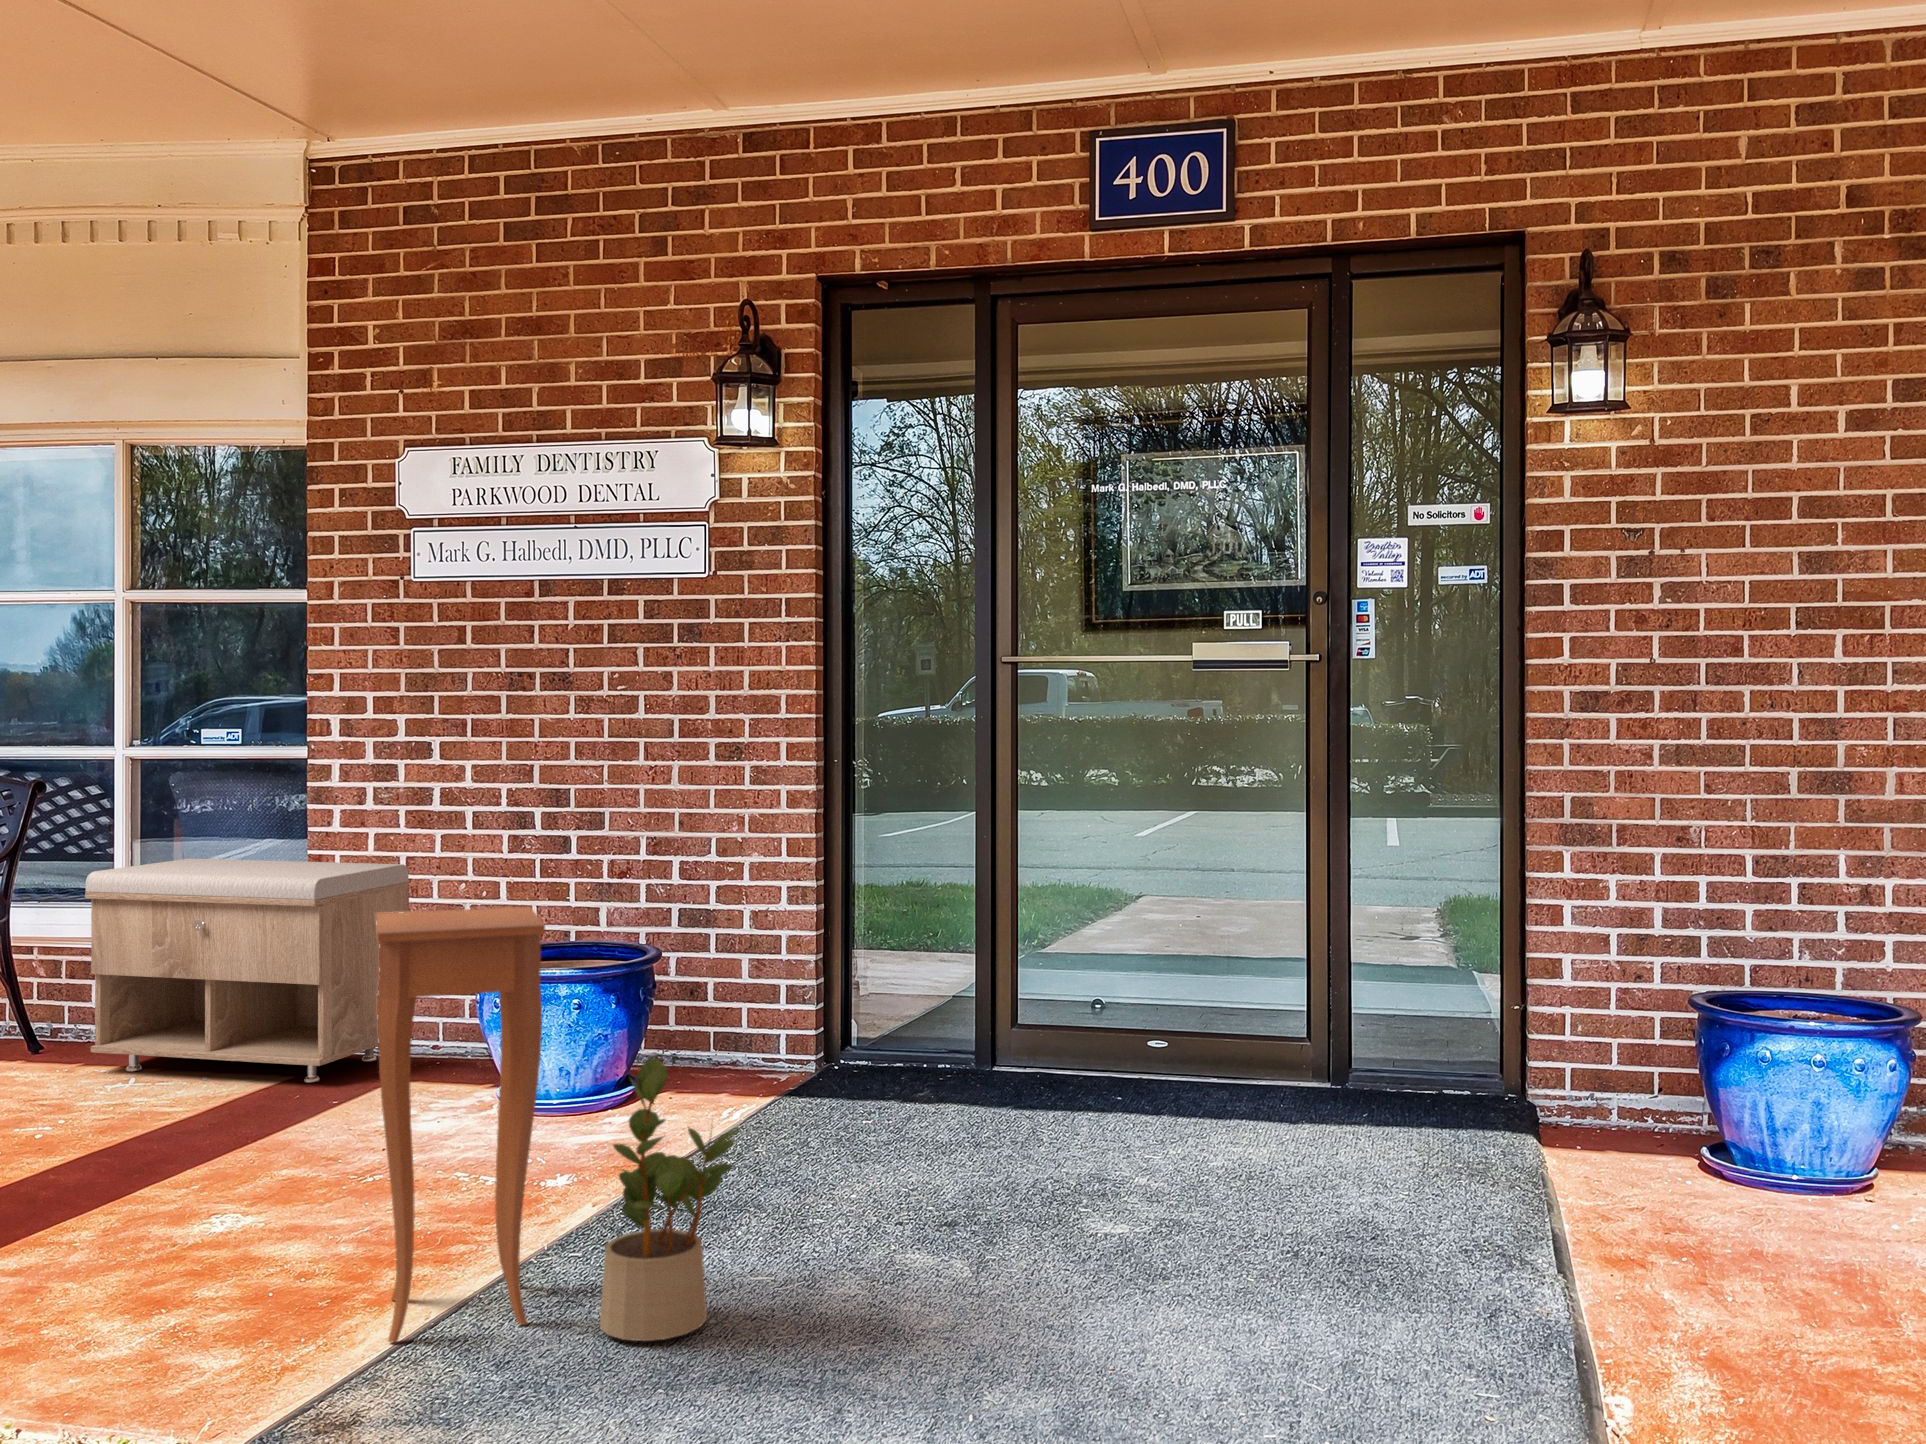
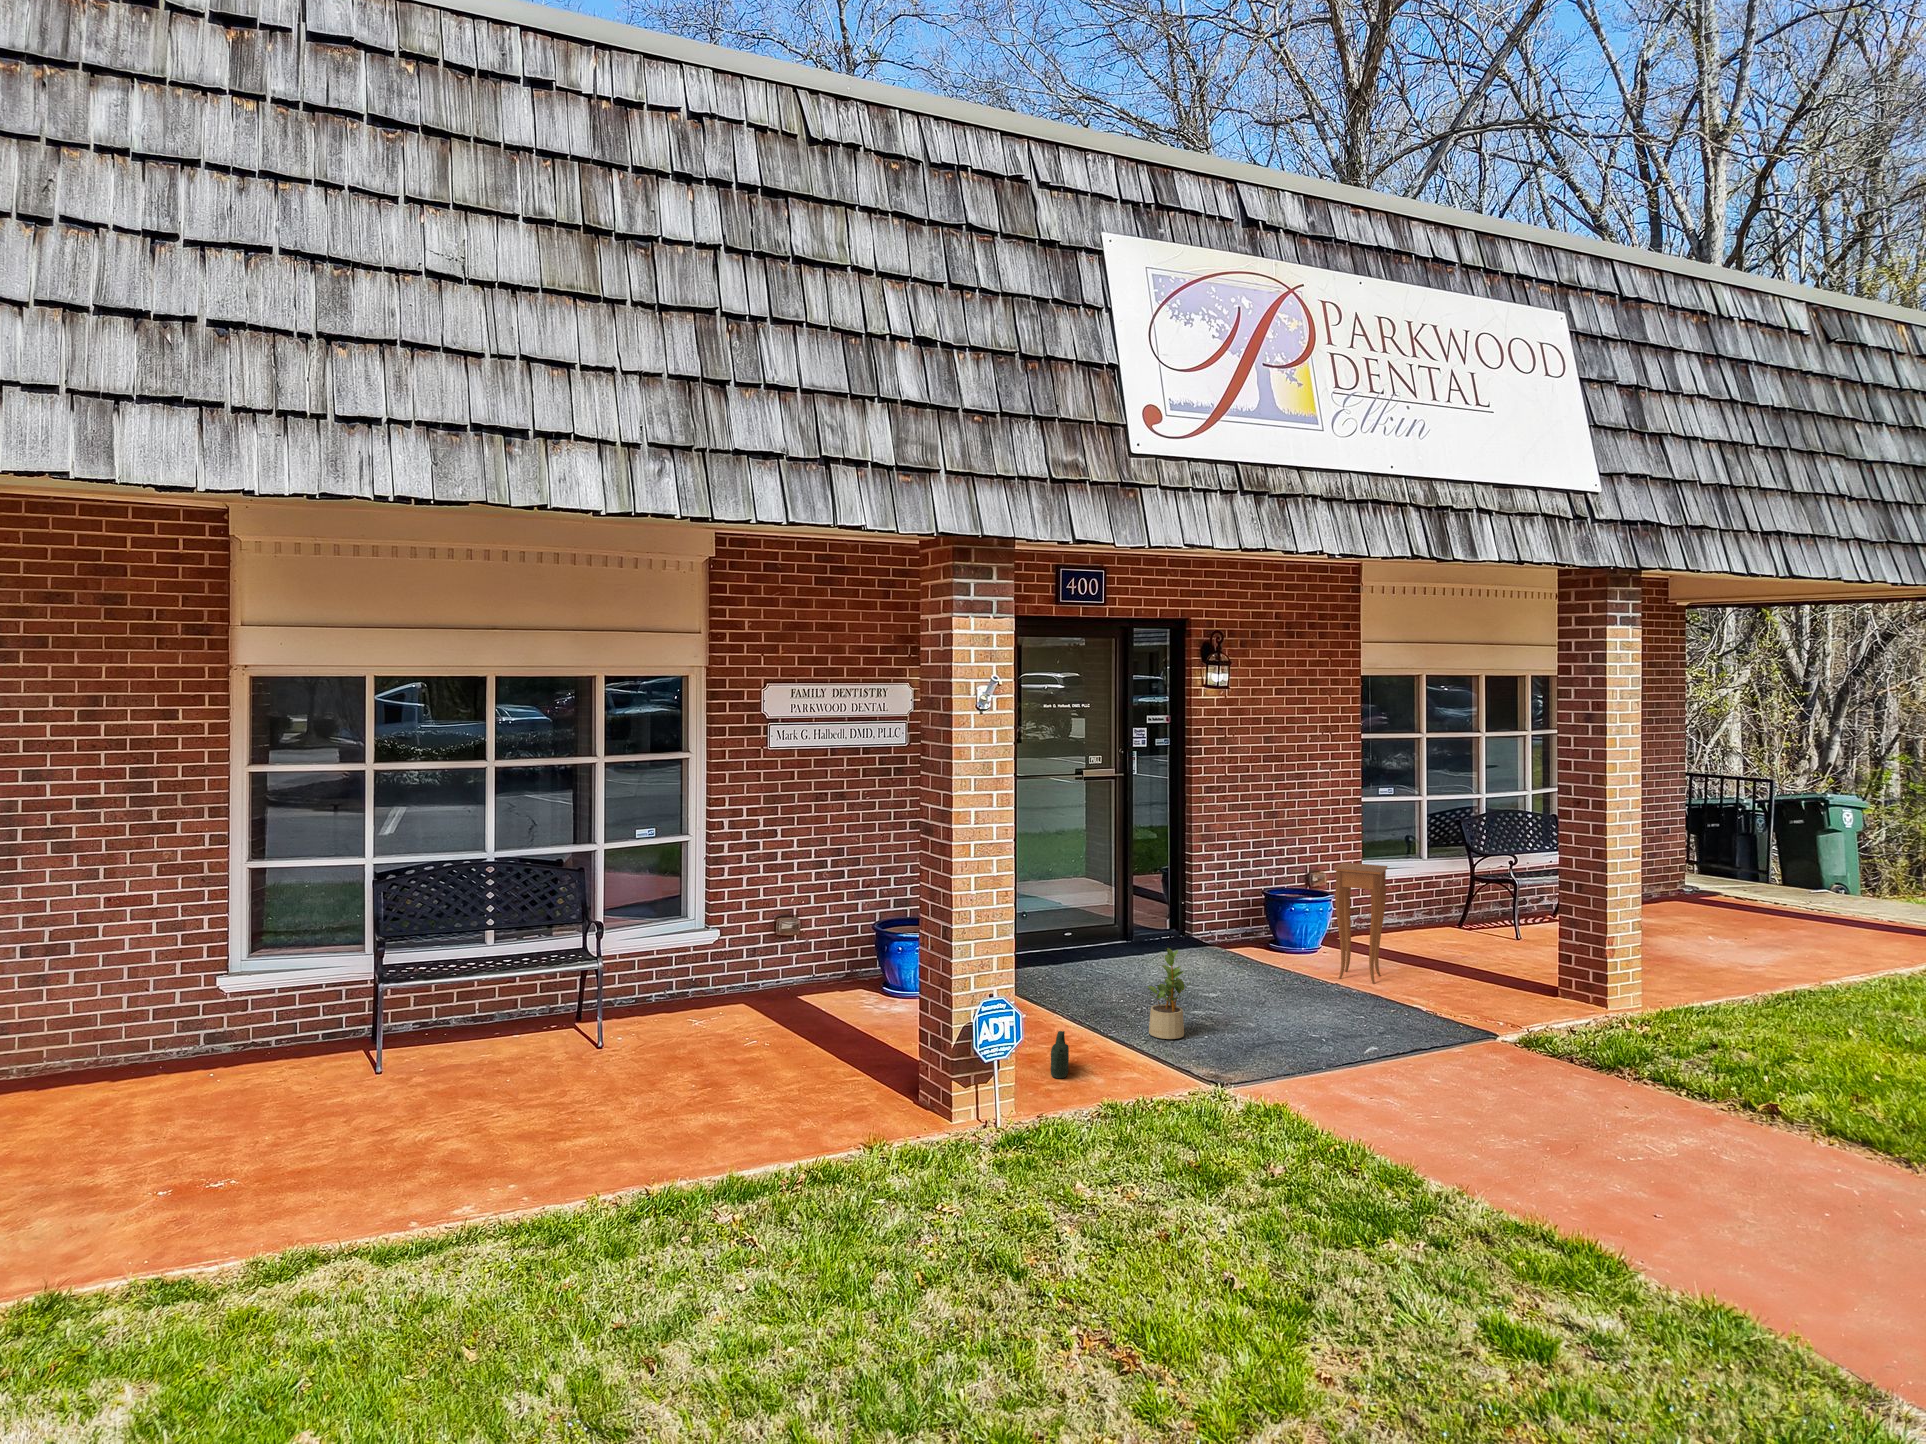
storage bench: present [85,858,409,1082] -> none [649,892,797,1015]
side table: present [376,907,545,1343] -> present [1335,862,1387,984]
watering can: none [49,1224,259,1355] -> present [1051,1031,1069,1078]

